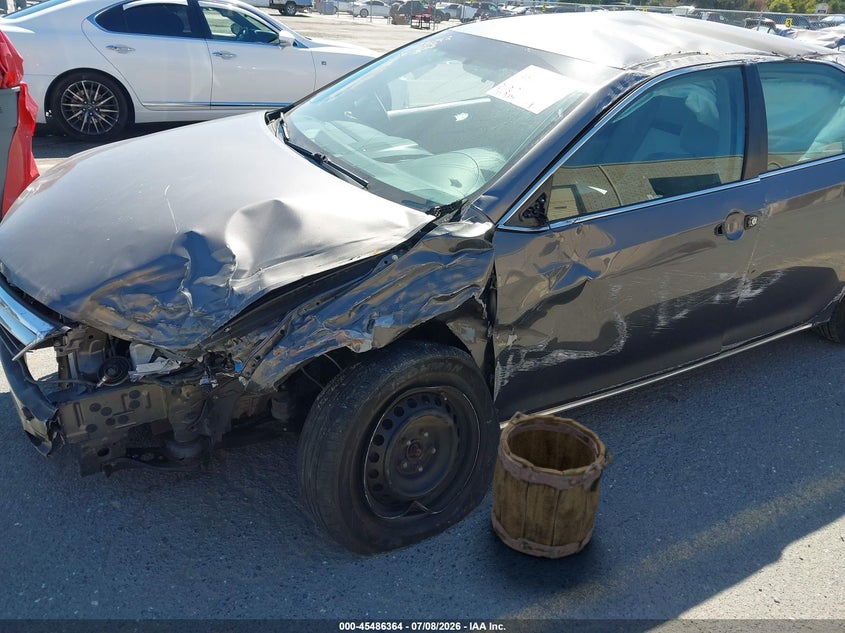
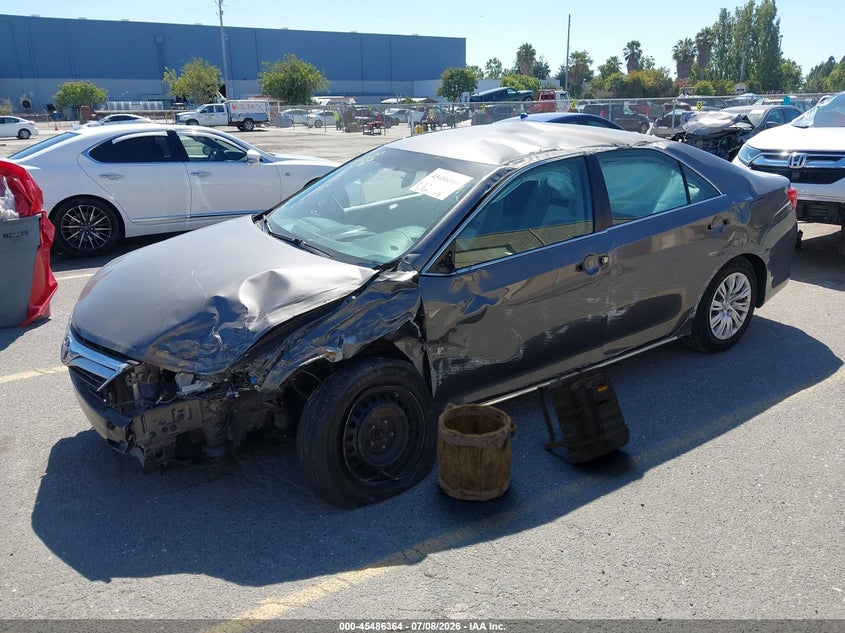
backpack: none [636,371,768,511] -> present [537,367,630,464]

